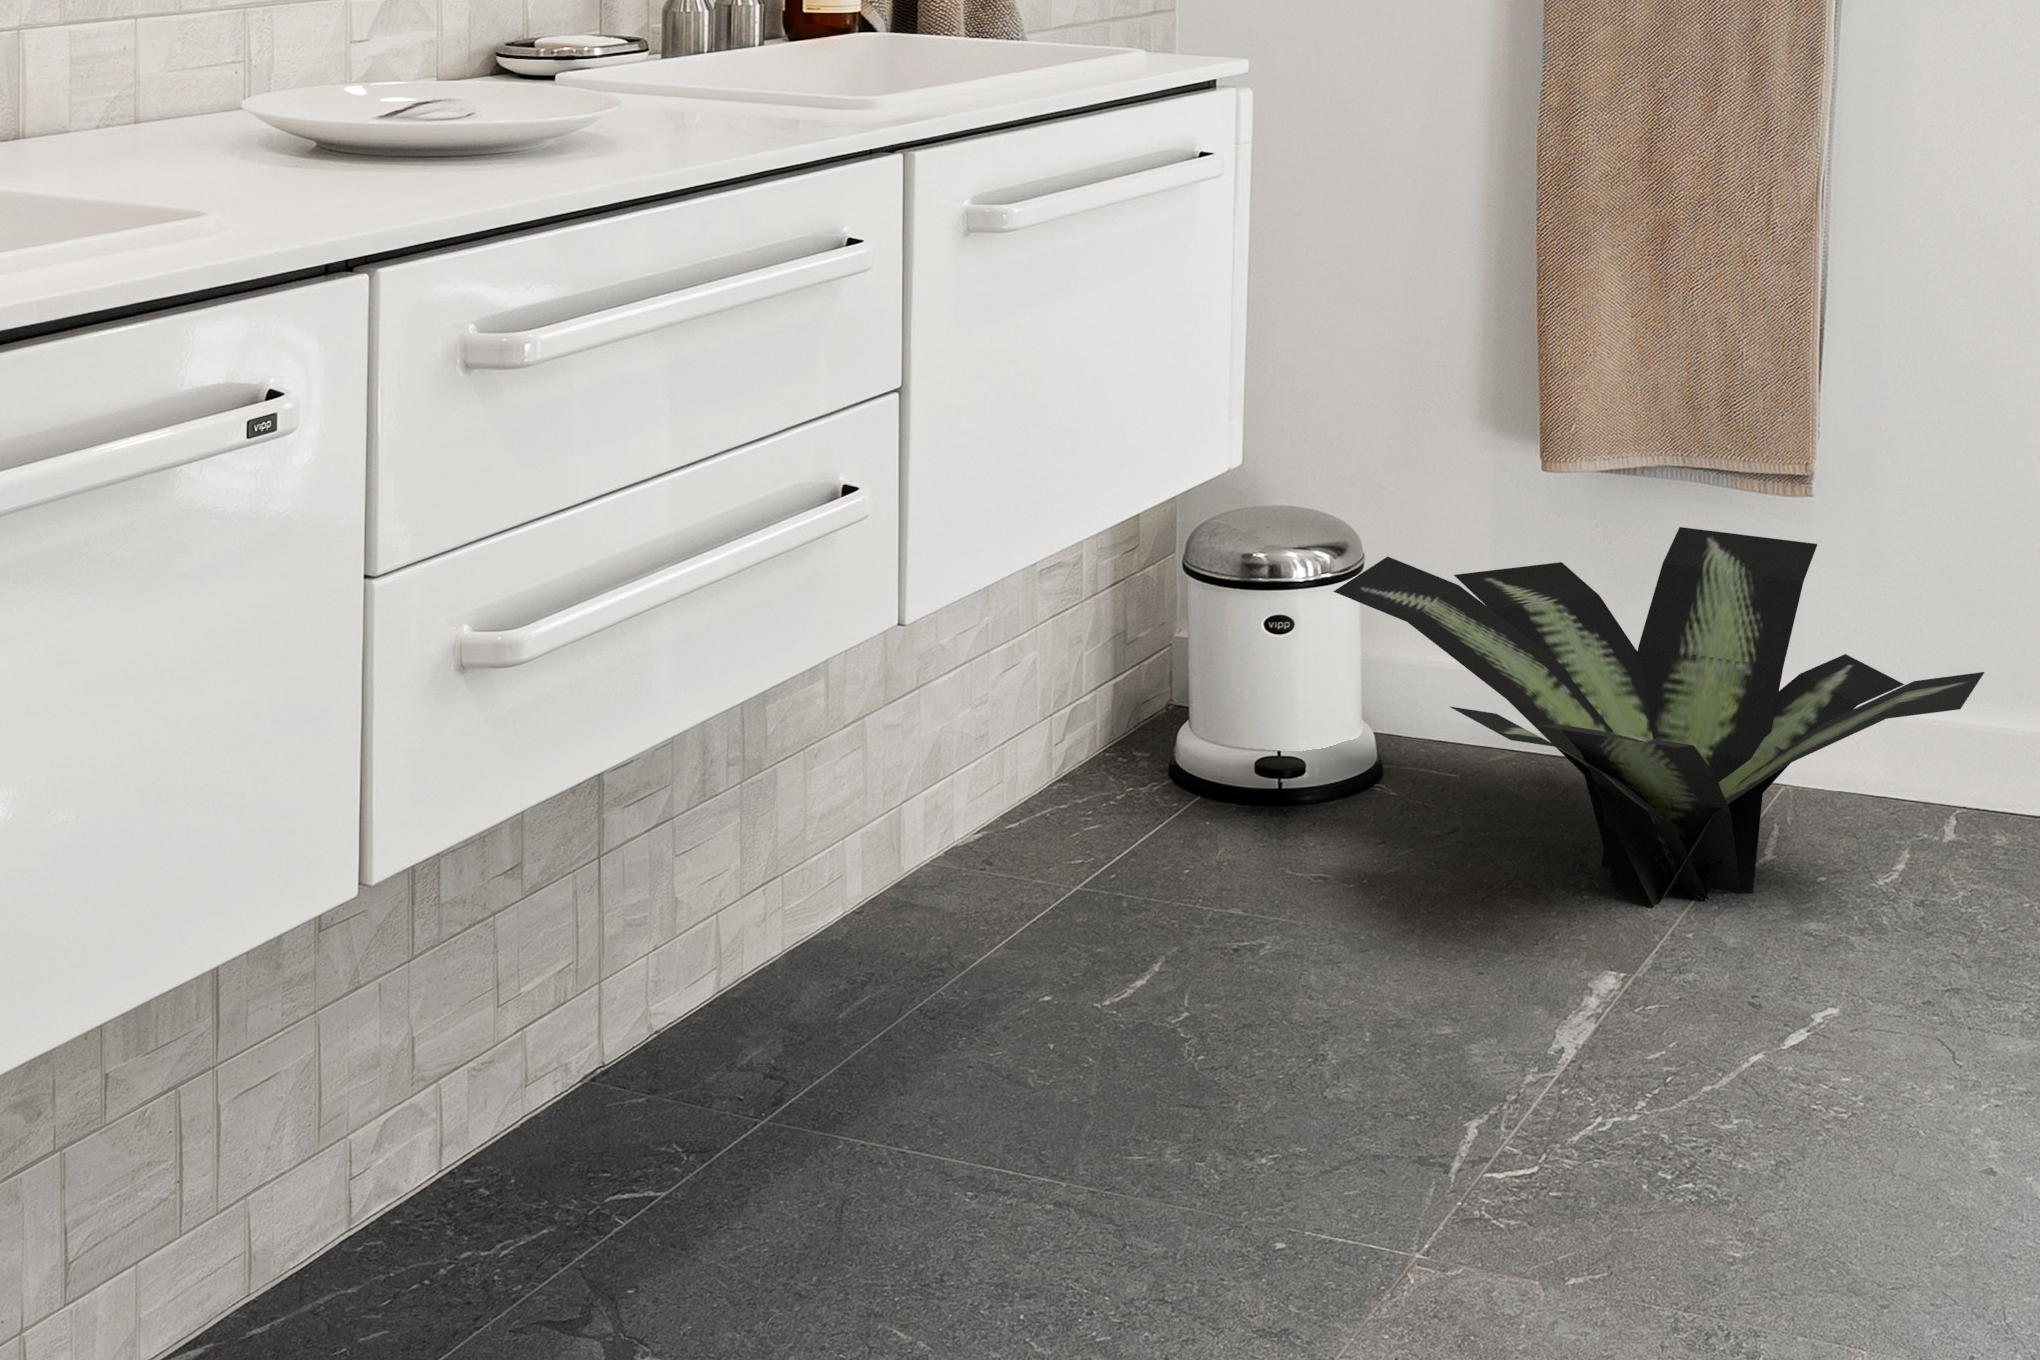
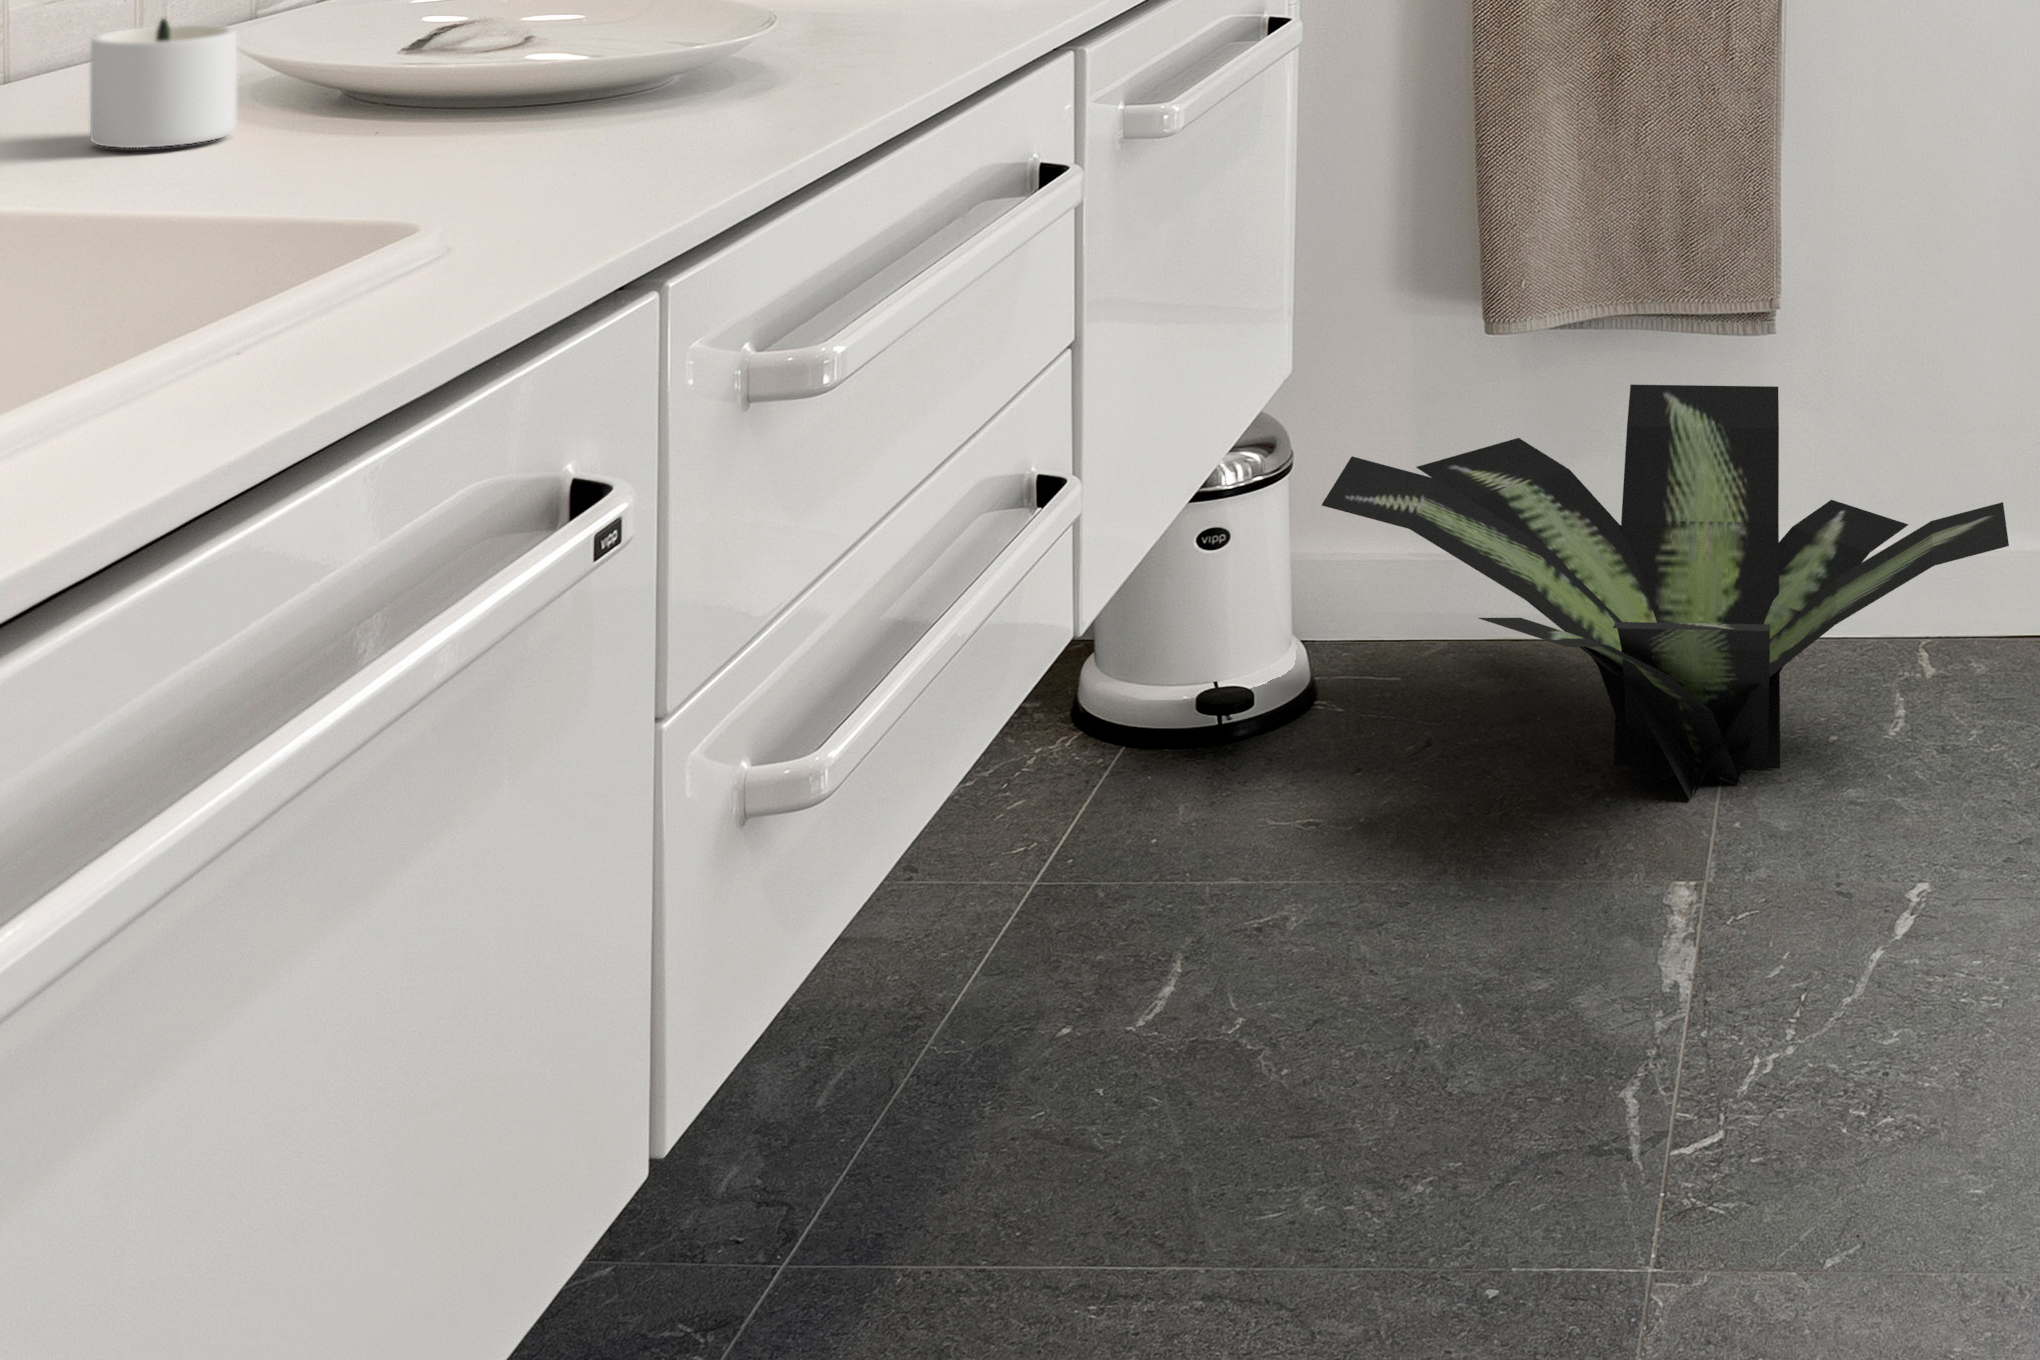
candle: none [125,74,245,163] -> present [90,19,237,148]

